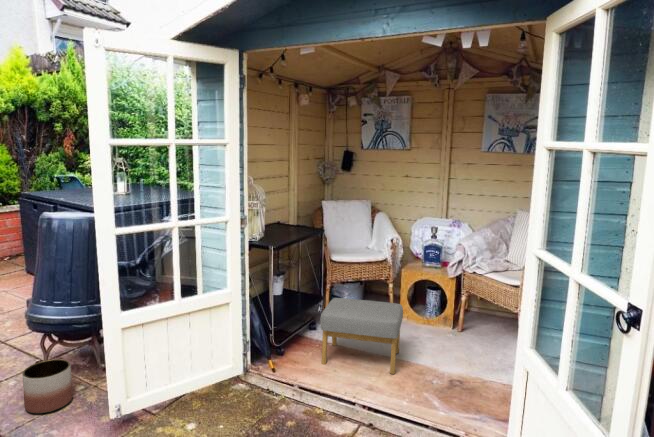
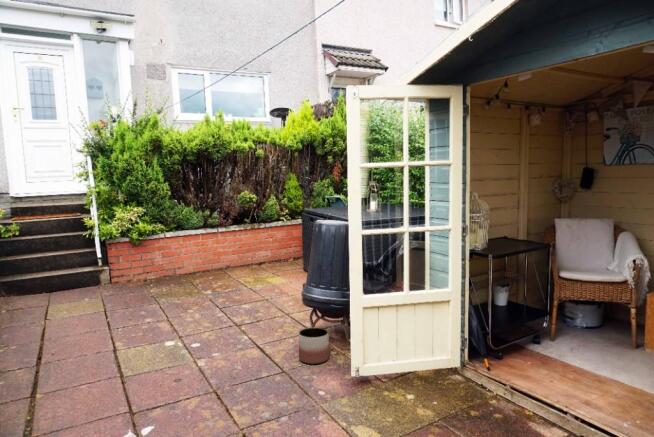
footstool: present [320,298,403,374] -> none [539,313,639,398]

